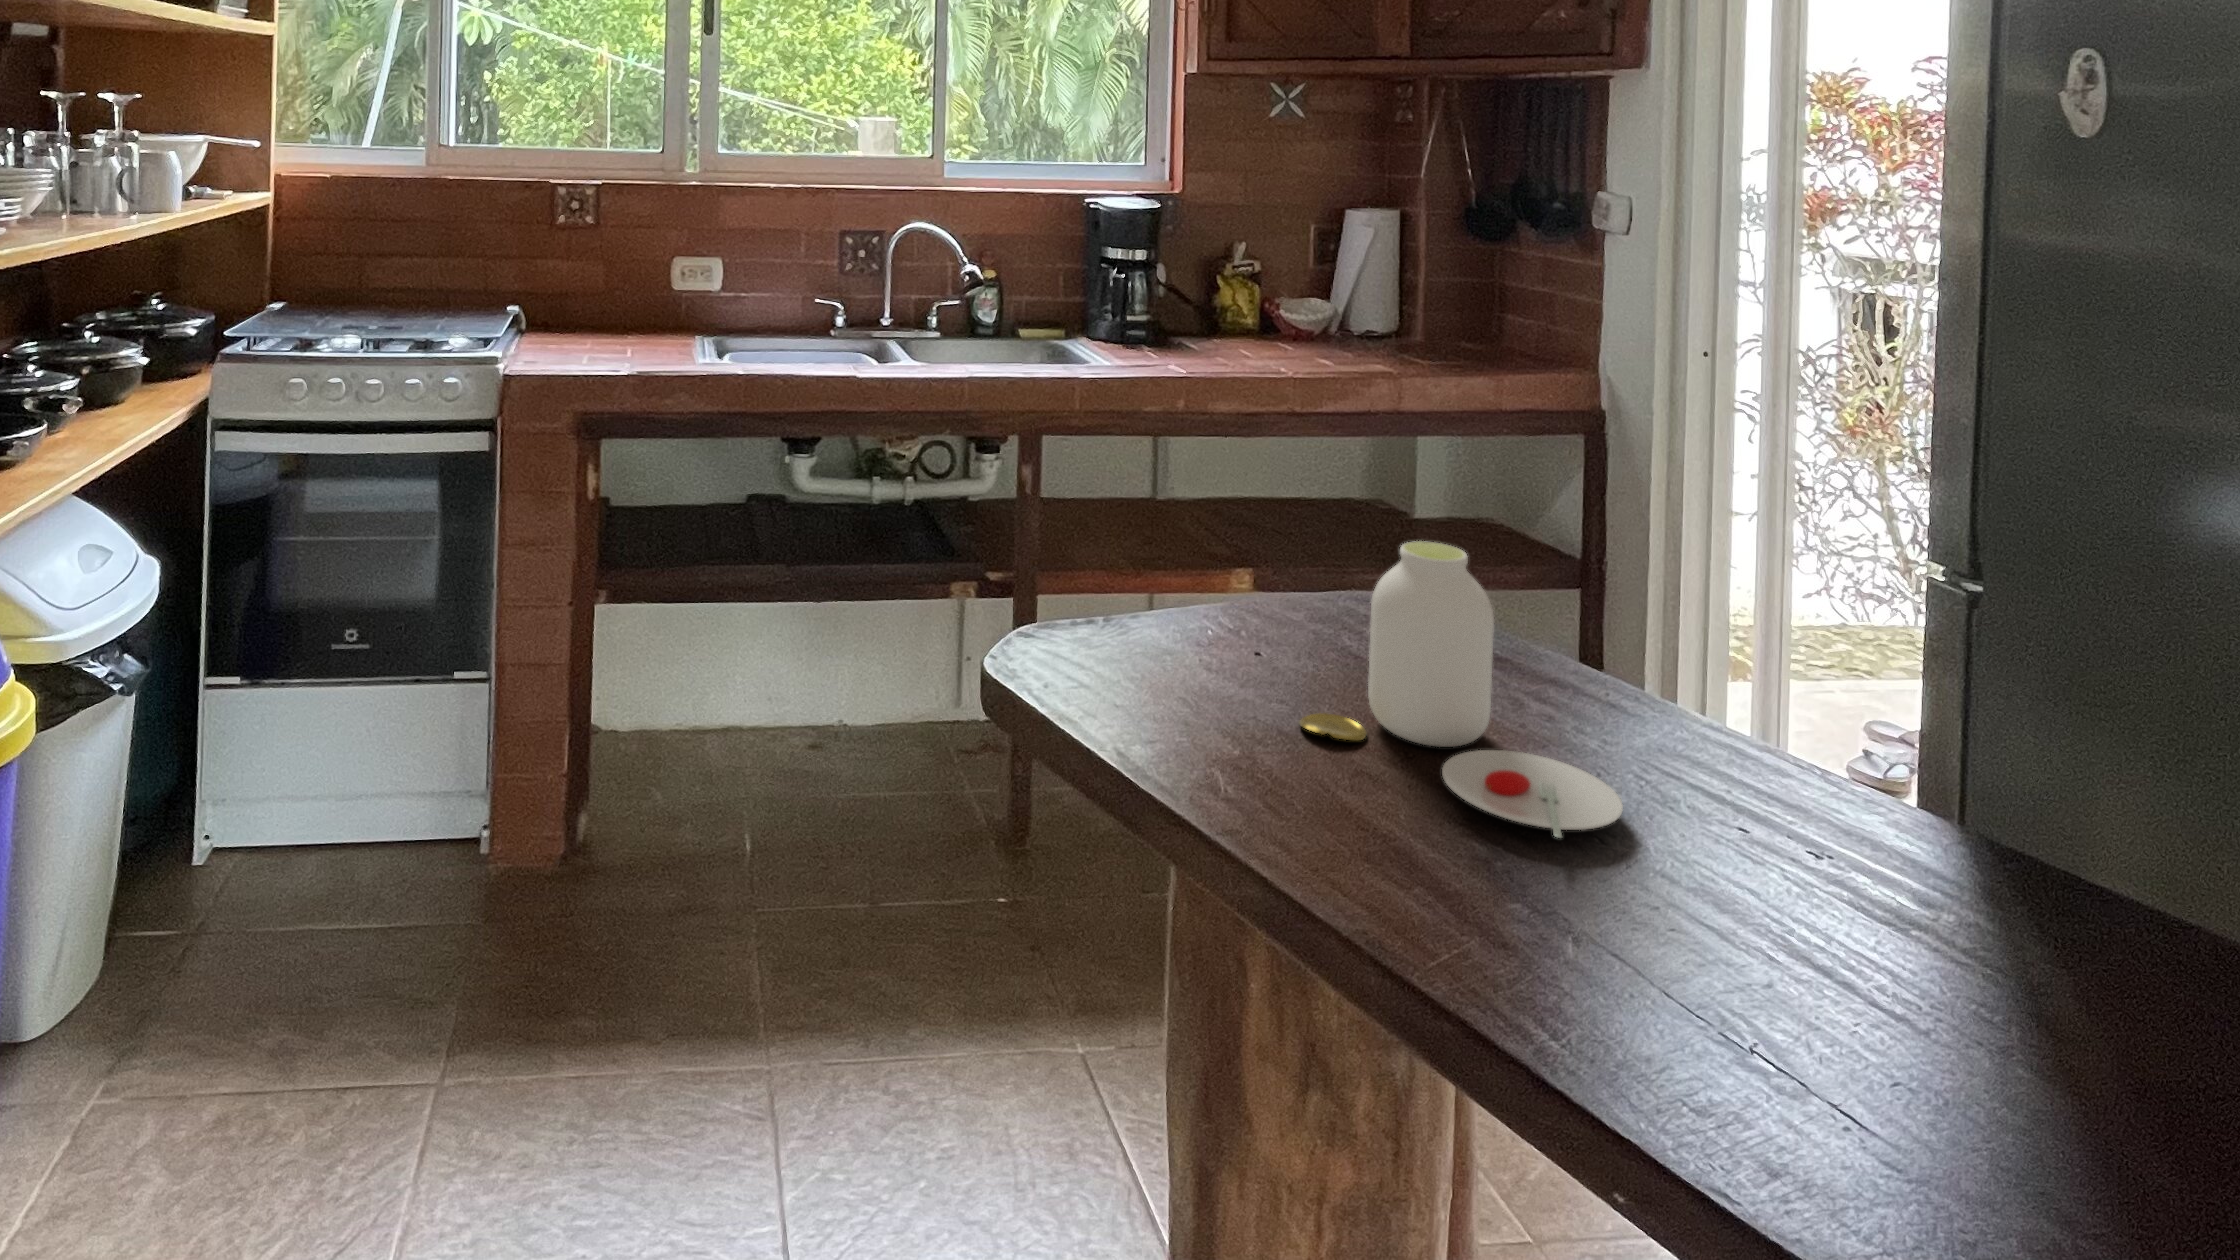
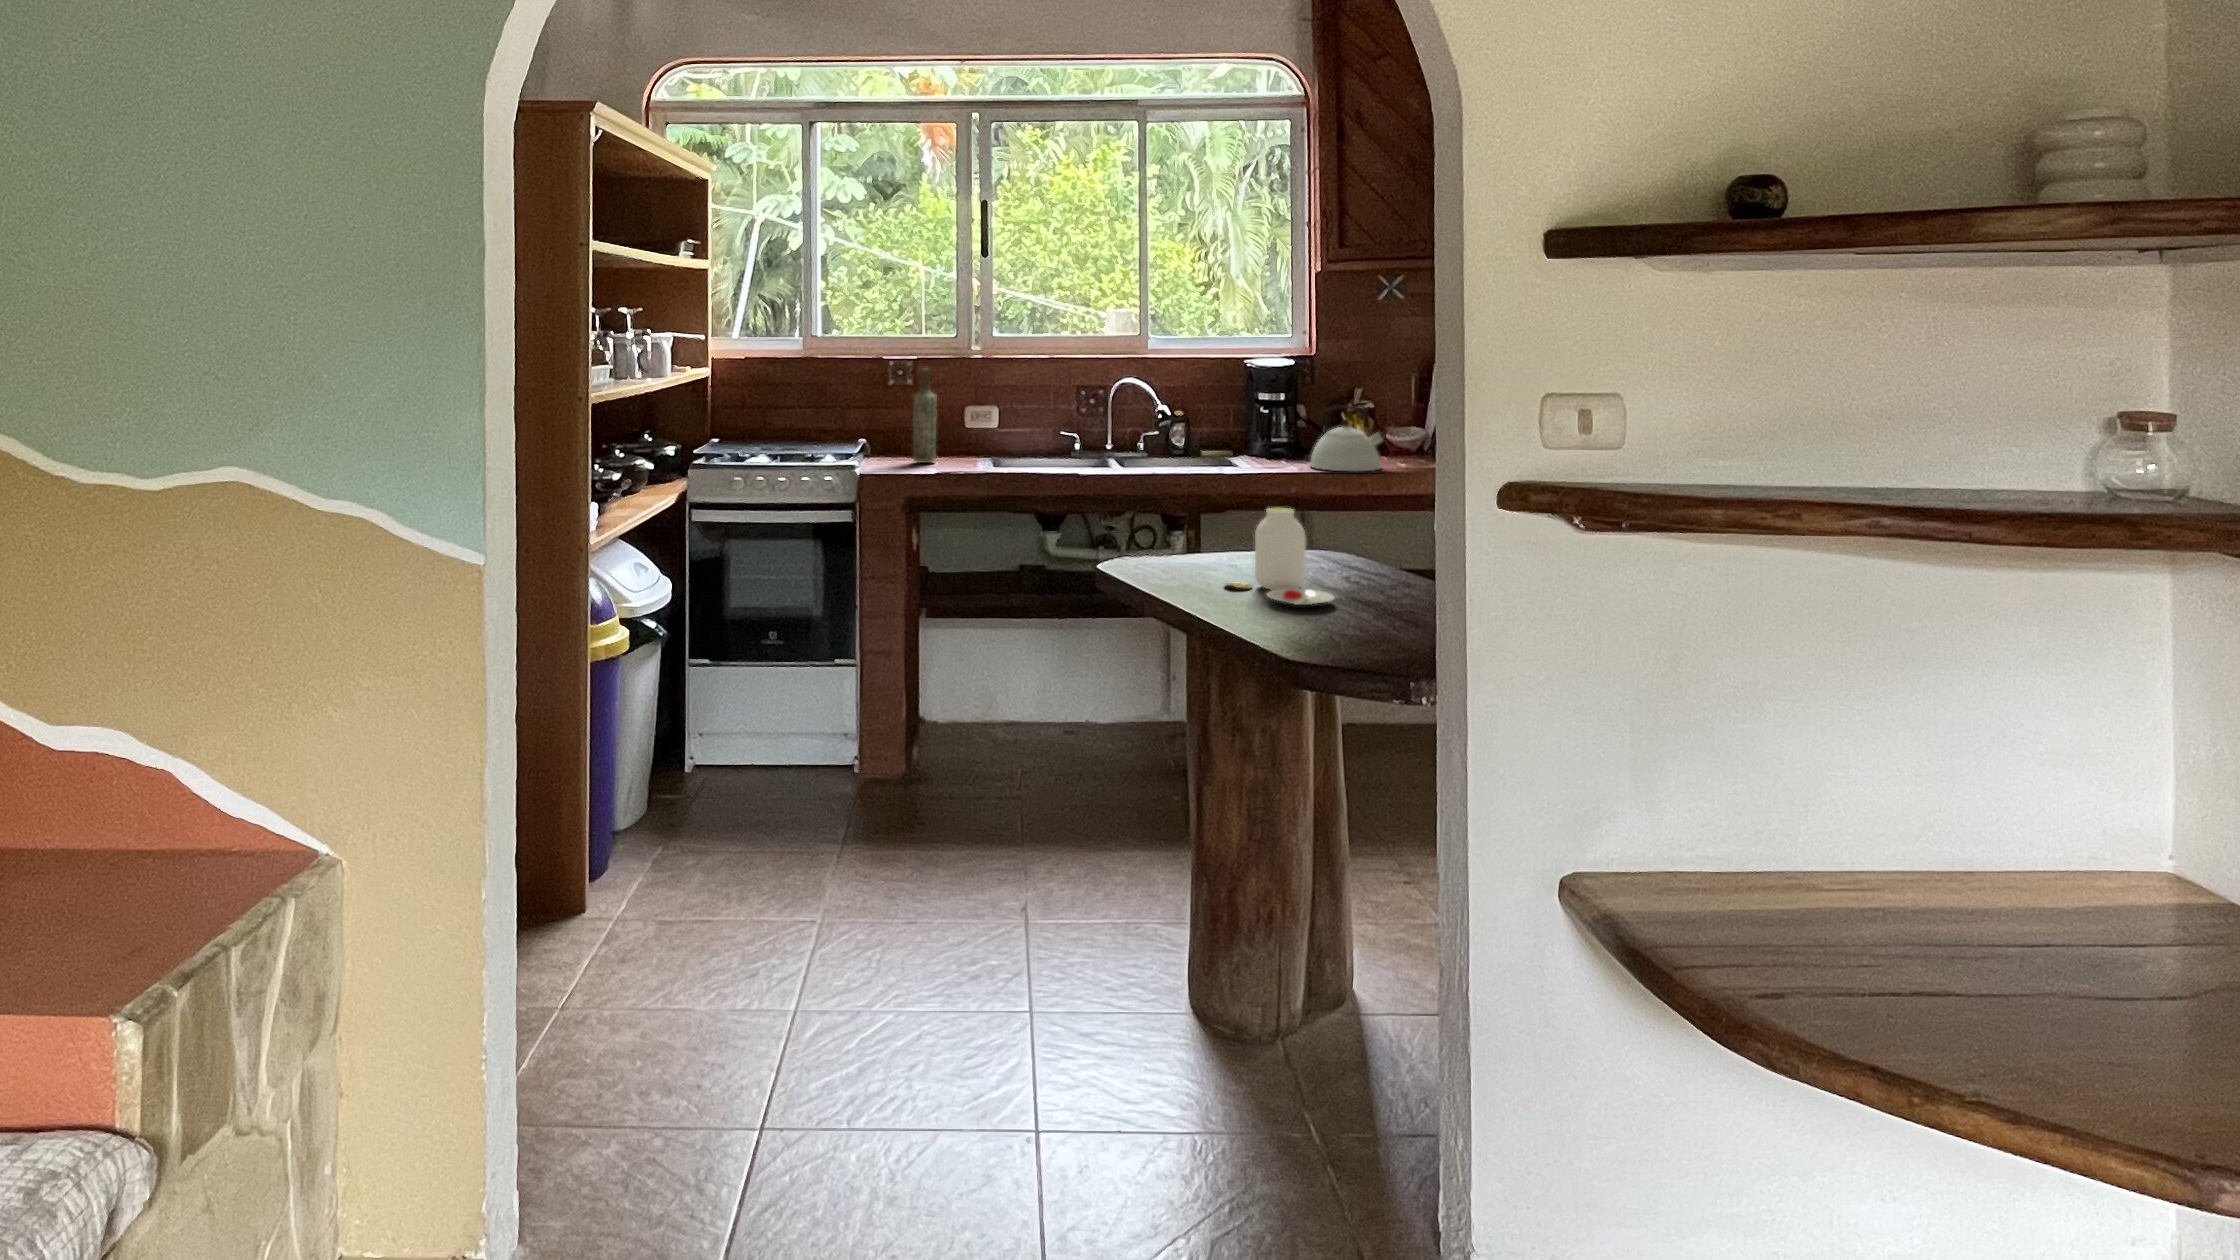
bottle: none [594,200,633,346] -> present [913,368,937,463]
kettle: none [1188,267,1298,366] -> present [1310,406,1384,471]

